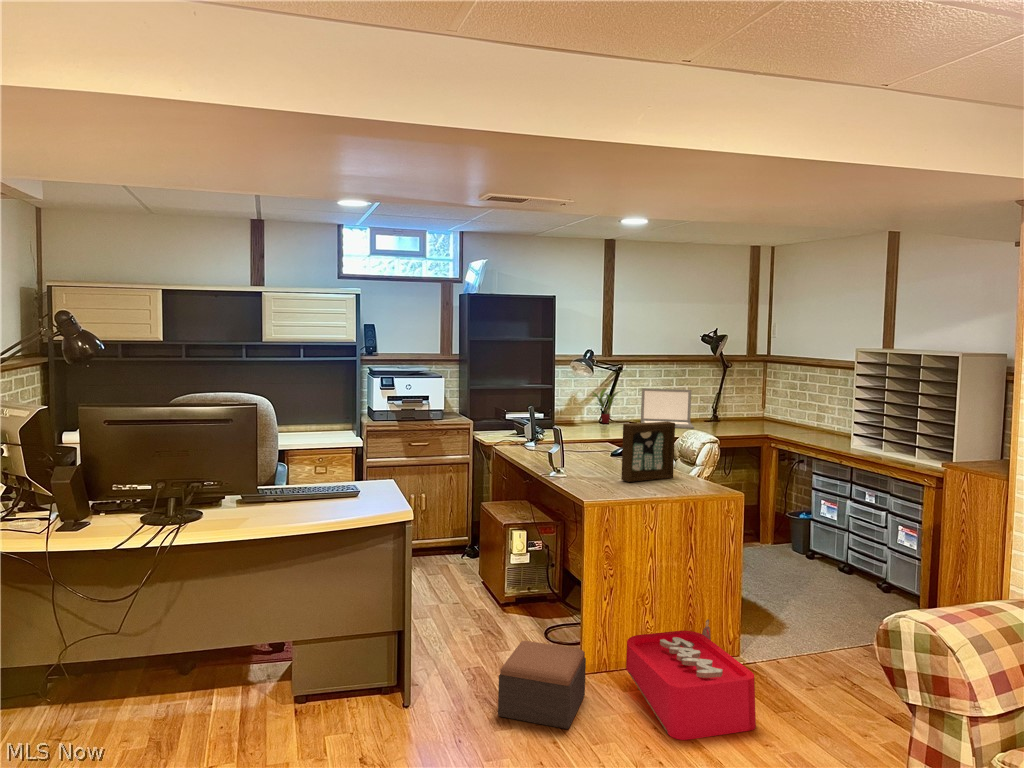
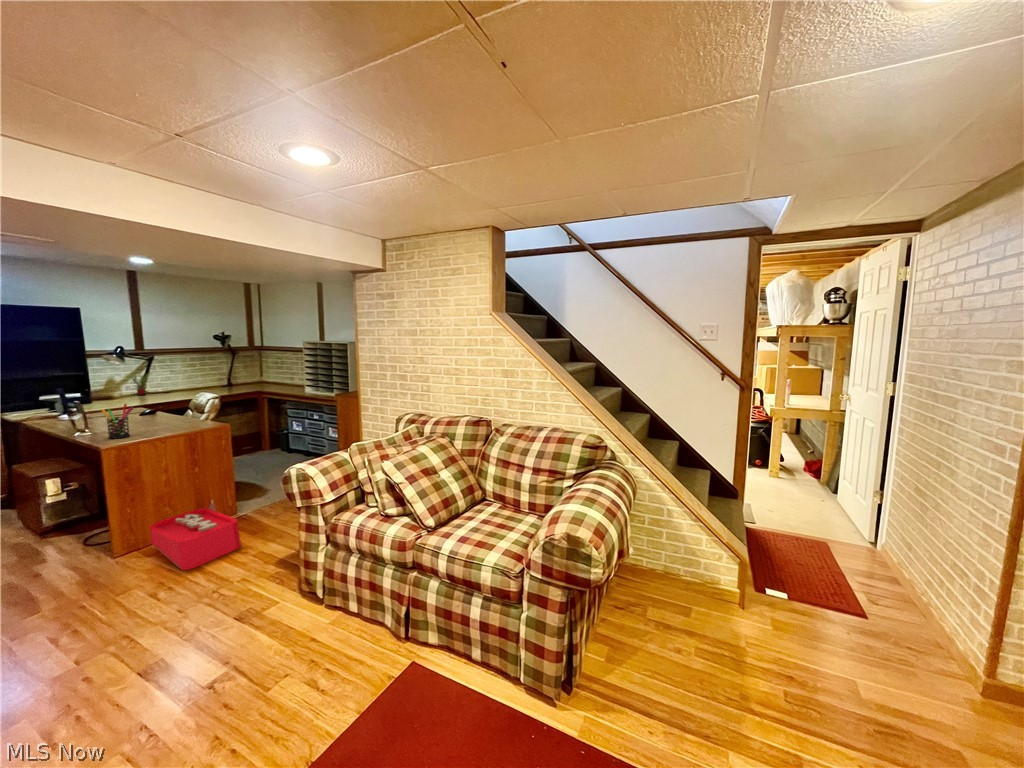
laptop: present [641,388,694,428] -> none [170,369,211,394]
picture frame: present [621,422,675,482] -> none [138,390,184,431]
pen holder: none [584,435,618,488] -> present [102,403,133,438]
footstool: present [498,641,586,729] -> none [27,542,117,609]

